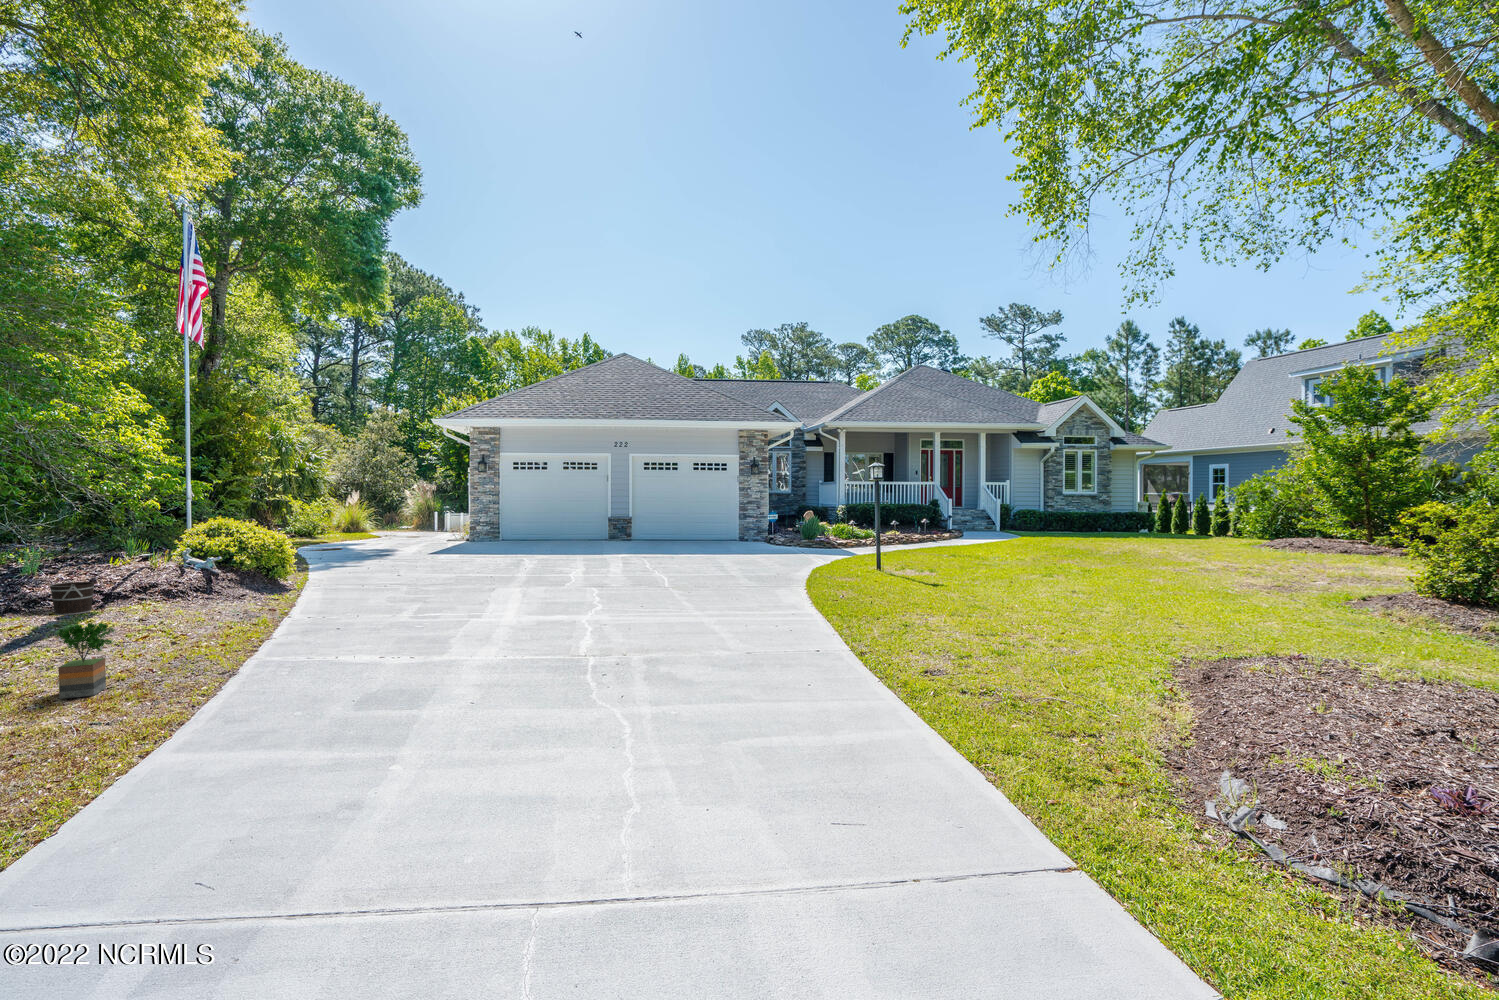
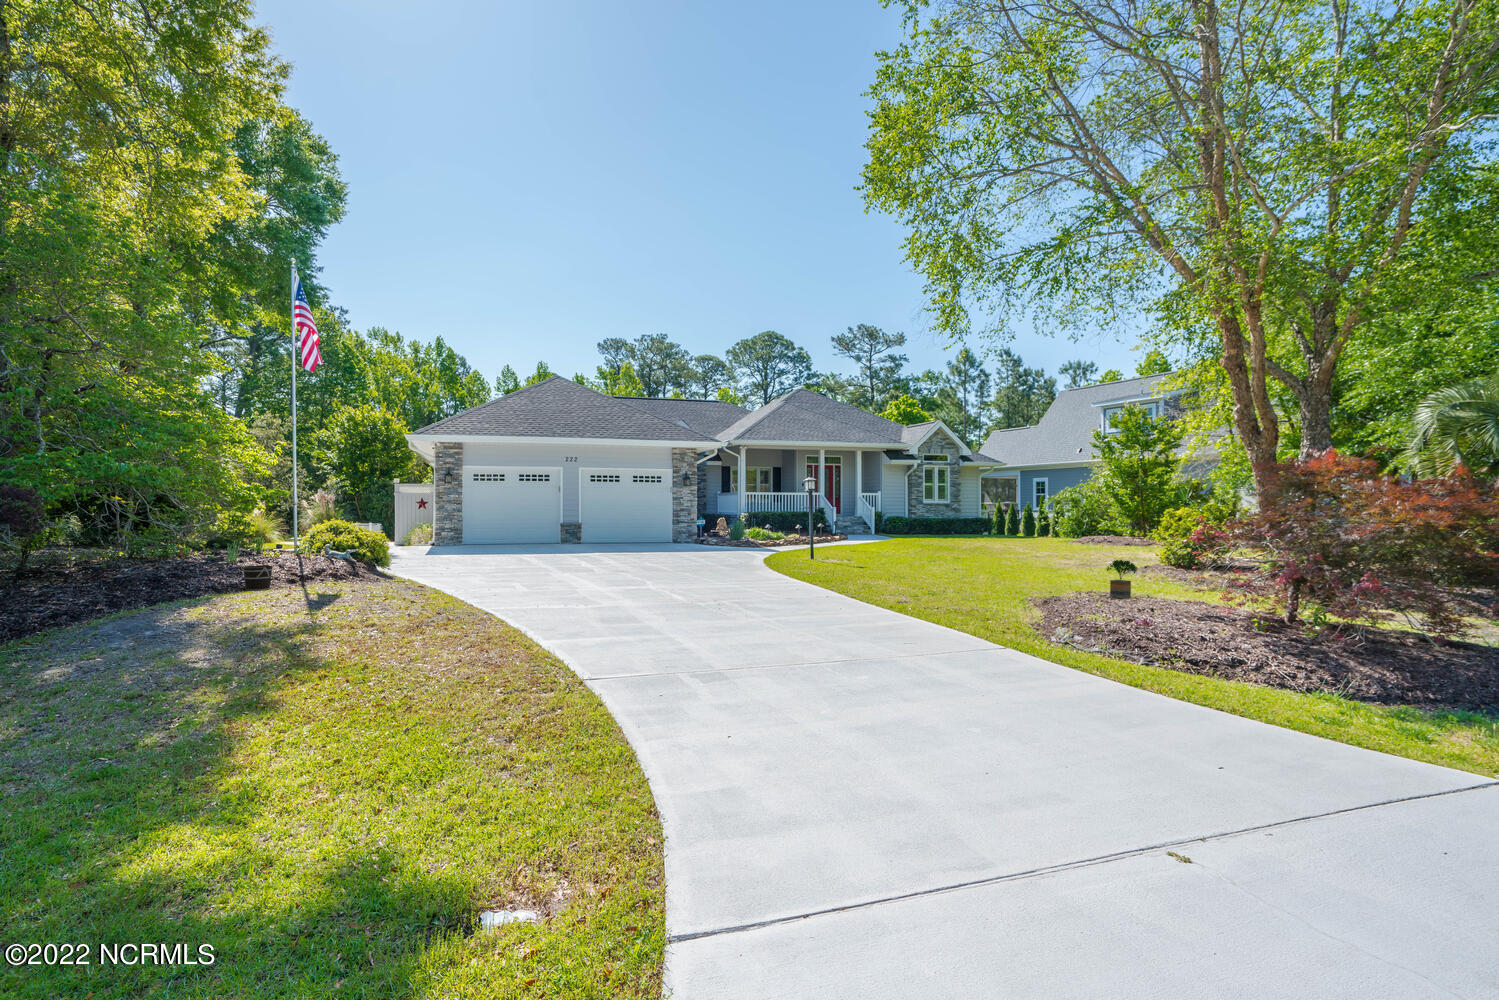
potted tree: present [55,623,115,699] -> present [1107,560,1137,599]

